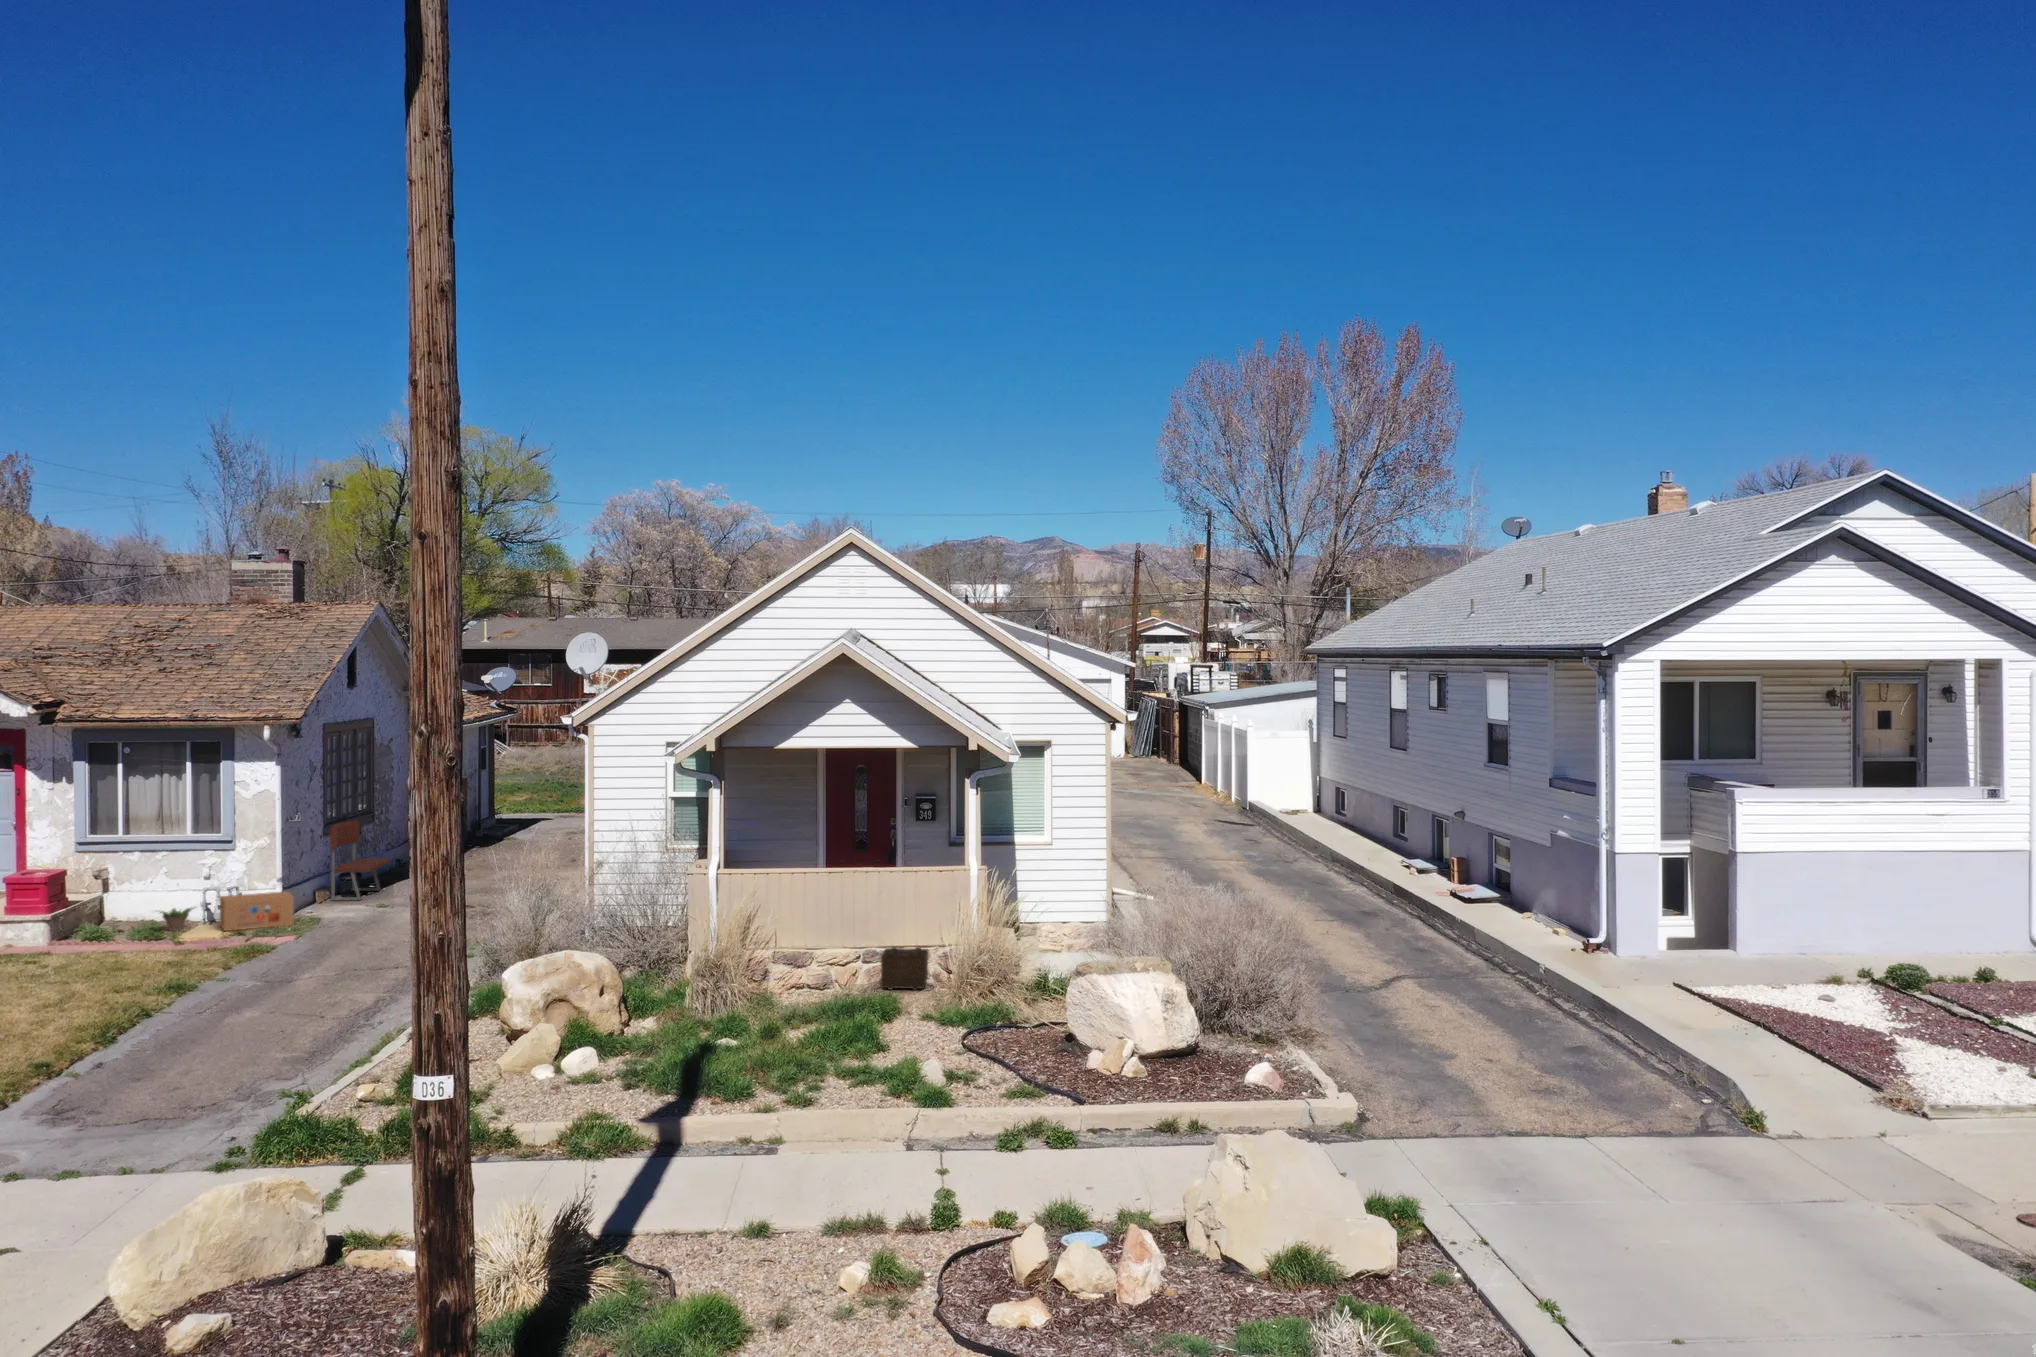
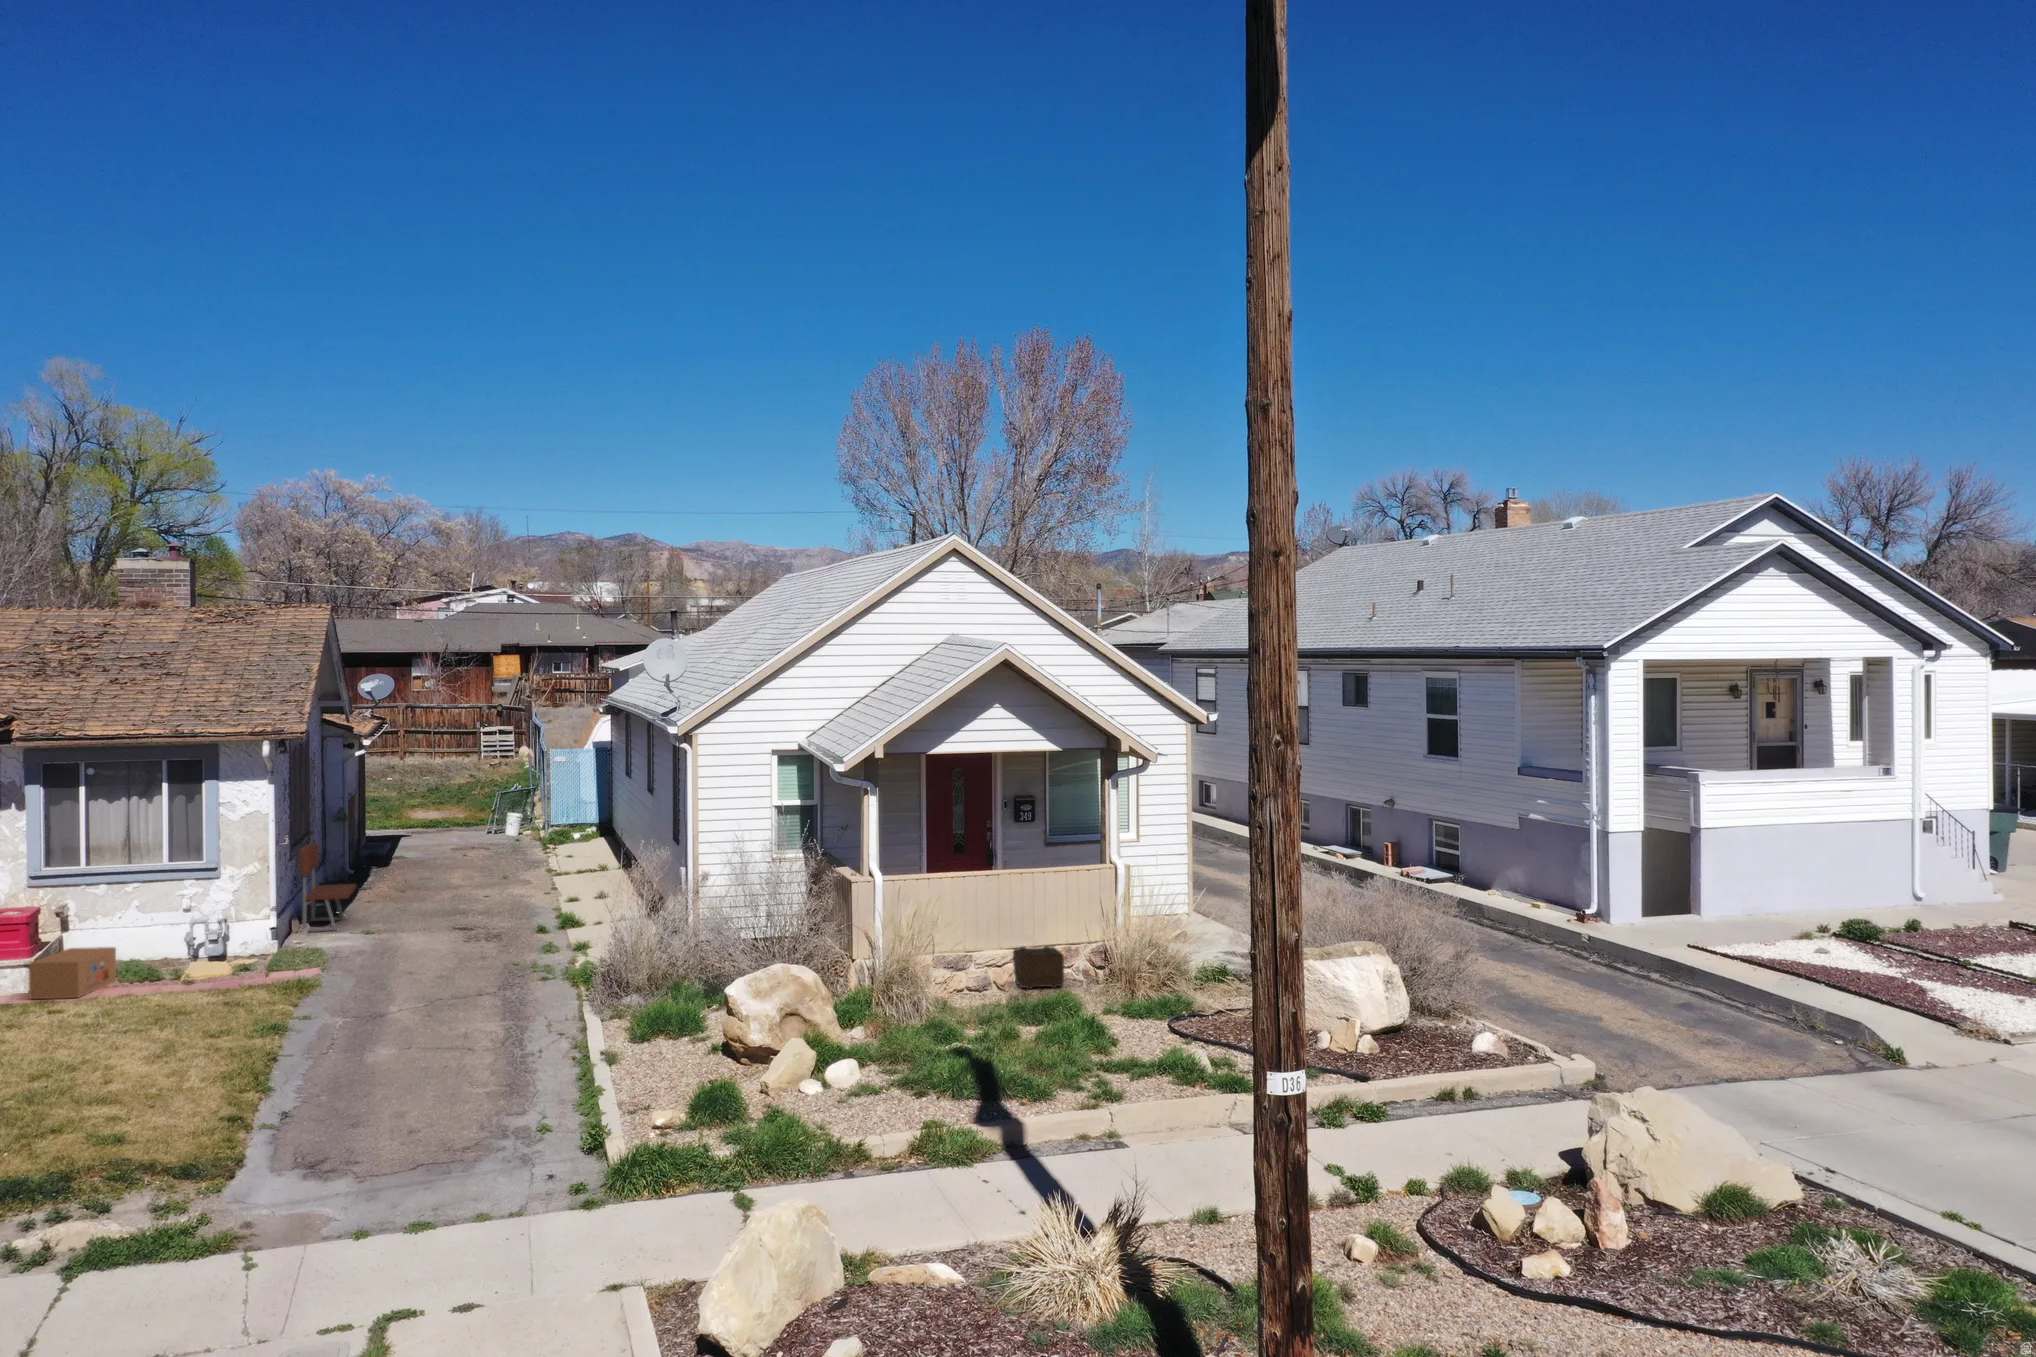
cardboard box: present [220,891,294,931] -> present [29,947,116,999]
decorative plant: present [160,908,194,931] -> none [129,944,183,973]

